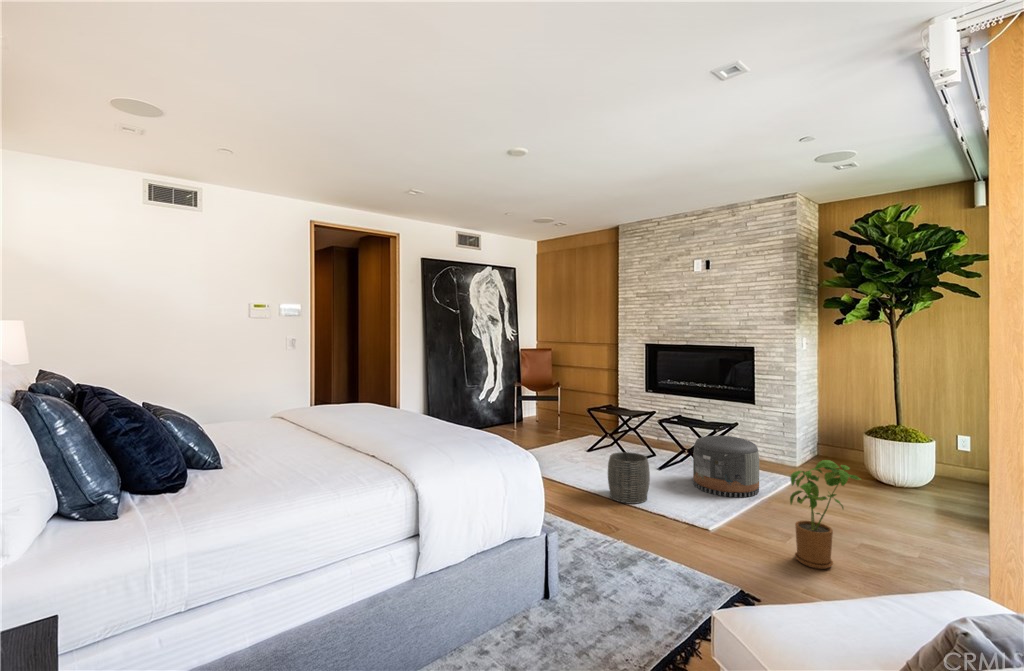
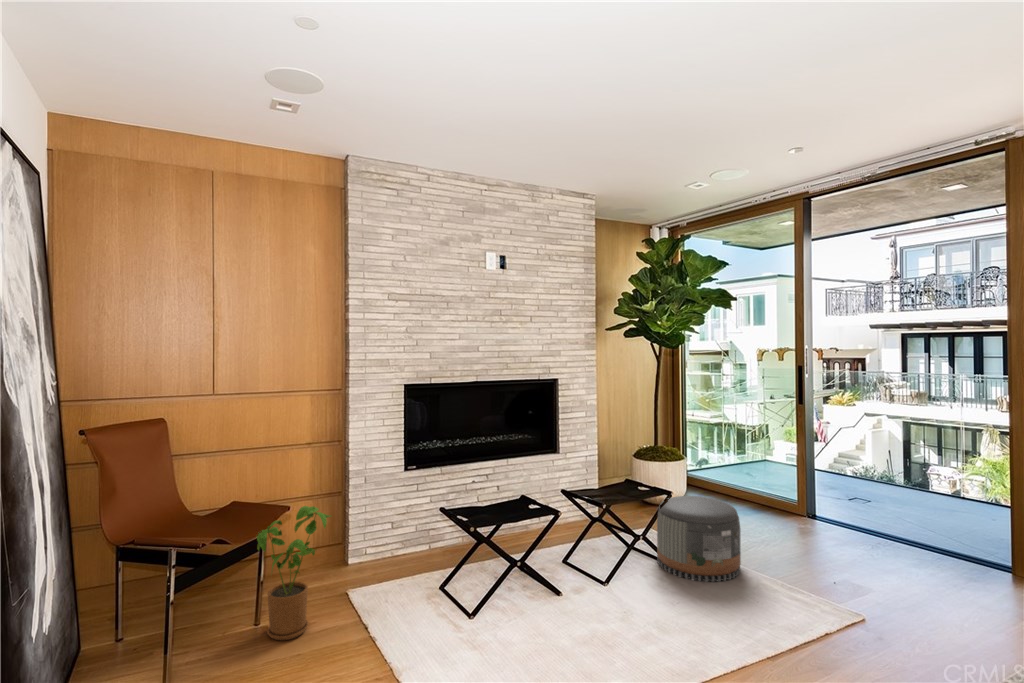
woven basket: present [608,452,650,504] -> none [746,563,820,659]
house plant: present [790,460,861,569] -> present [257,506,331,640]

